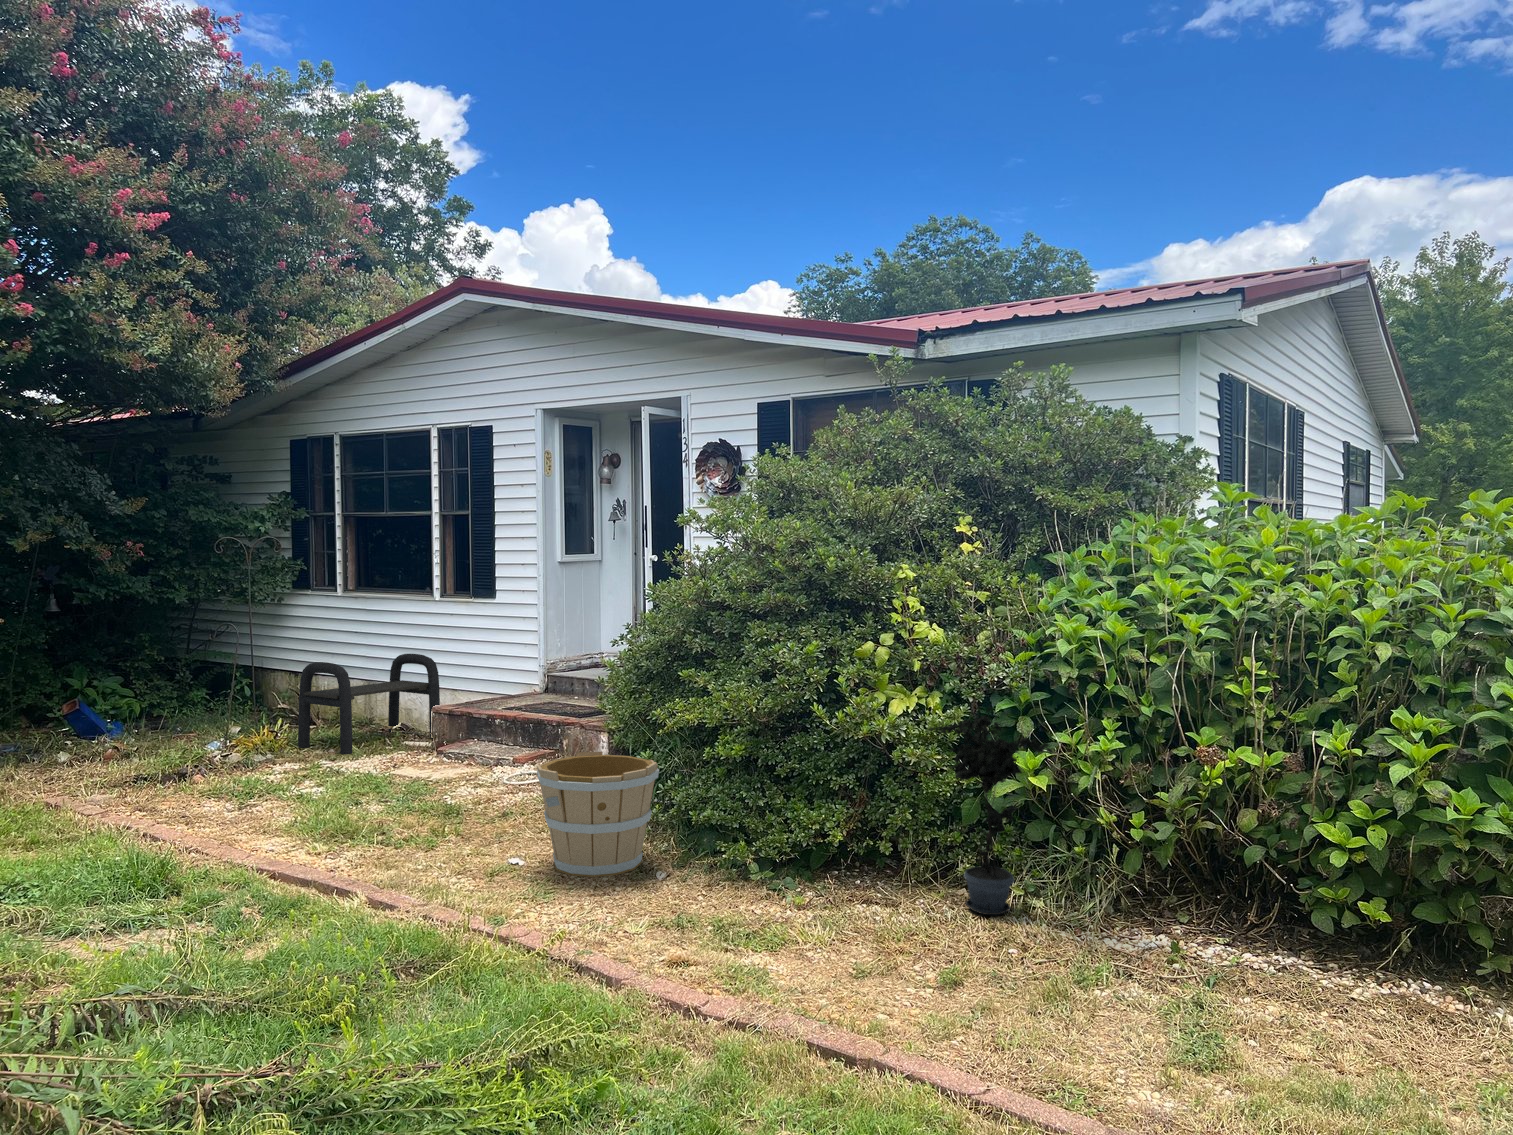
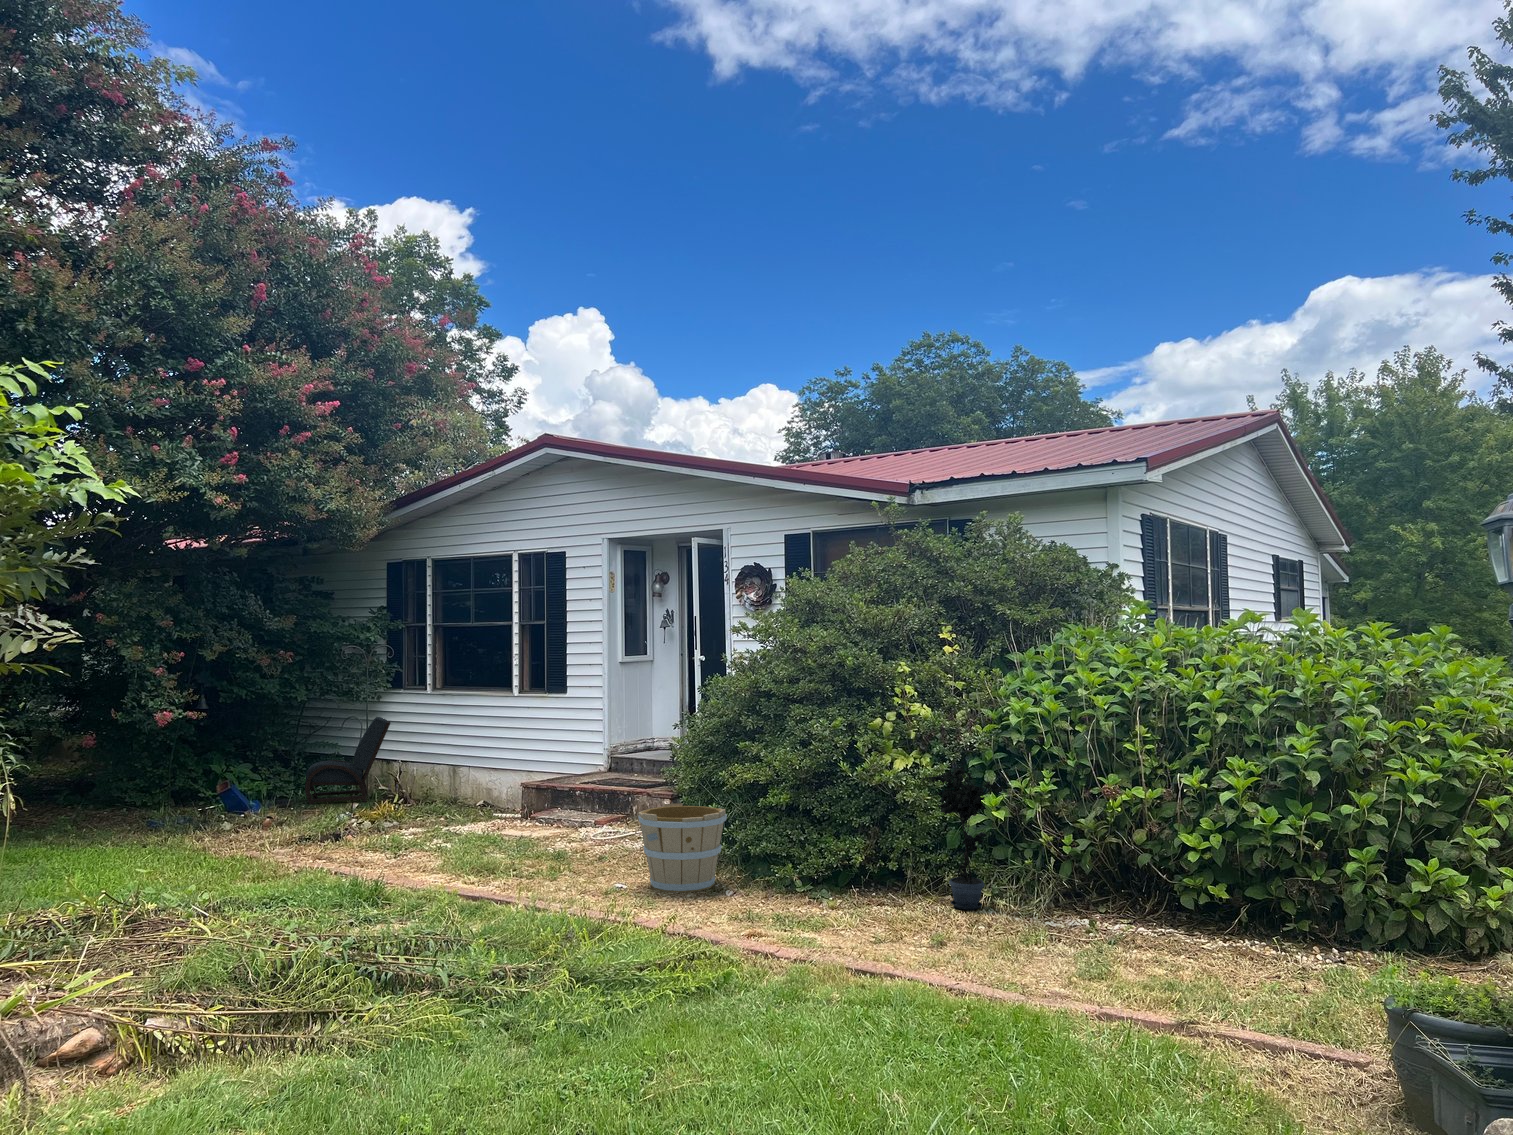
lounge chair: none [183,626,292,730] -> present [305,717,390,805]
bench: present [298,654,440,754] -> none [409,739,522,821]

